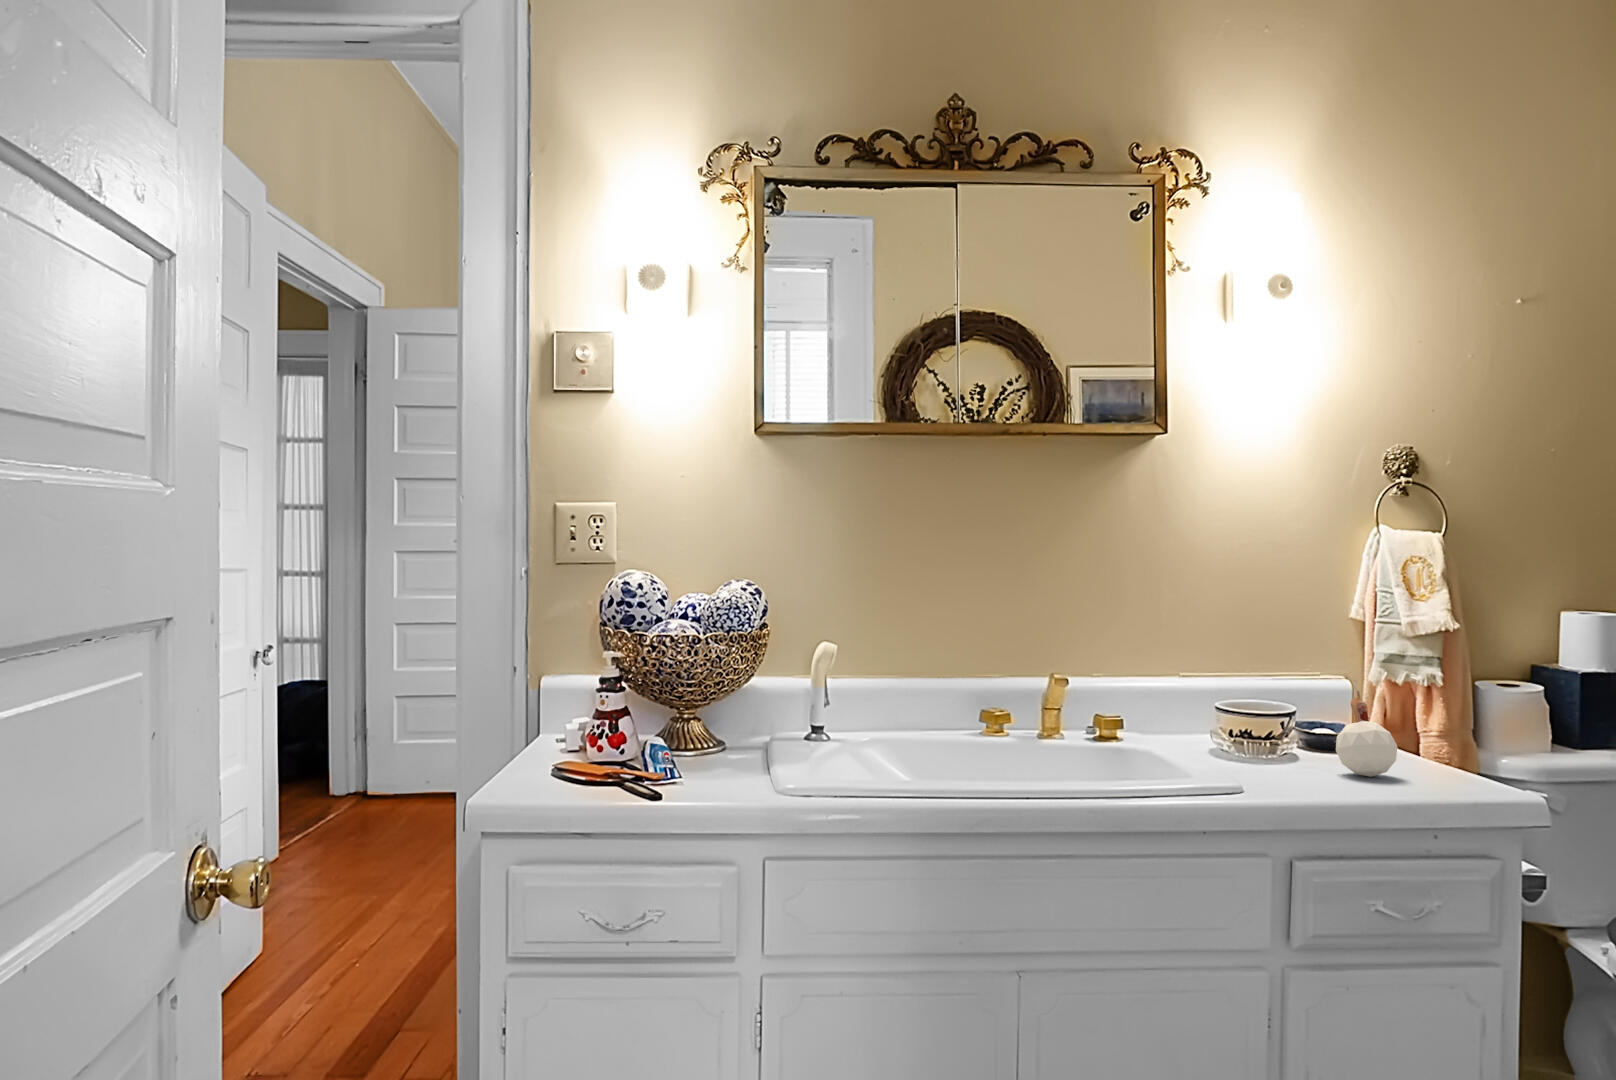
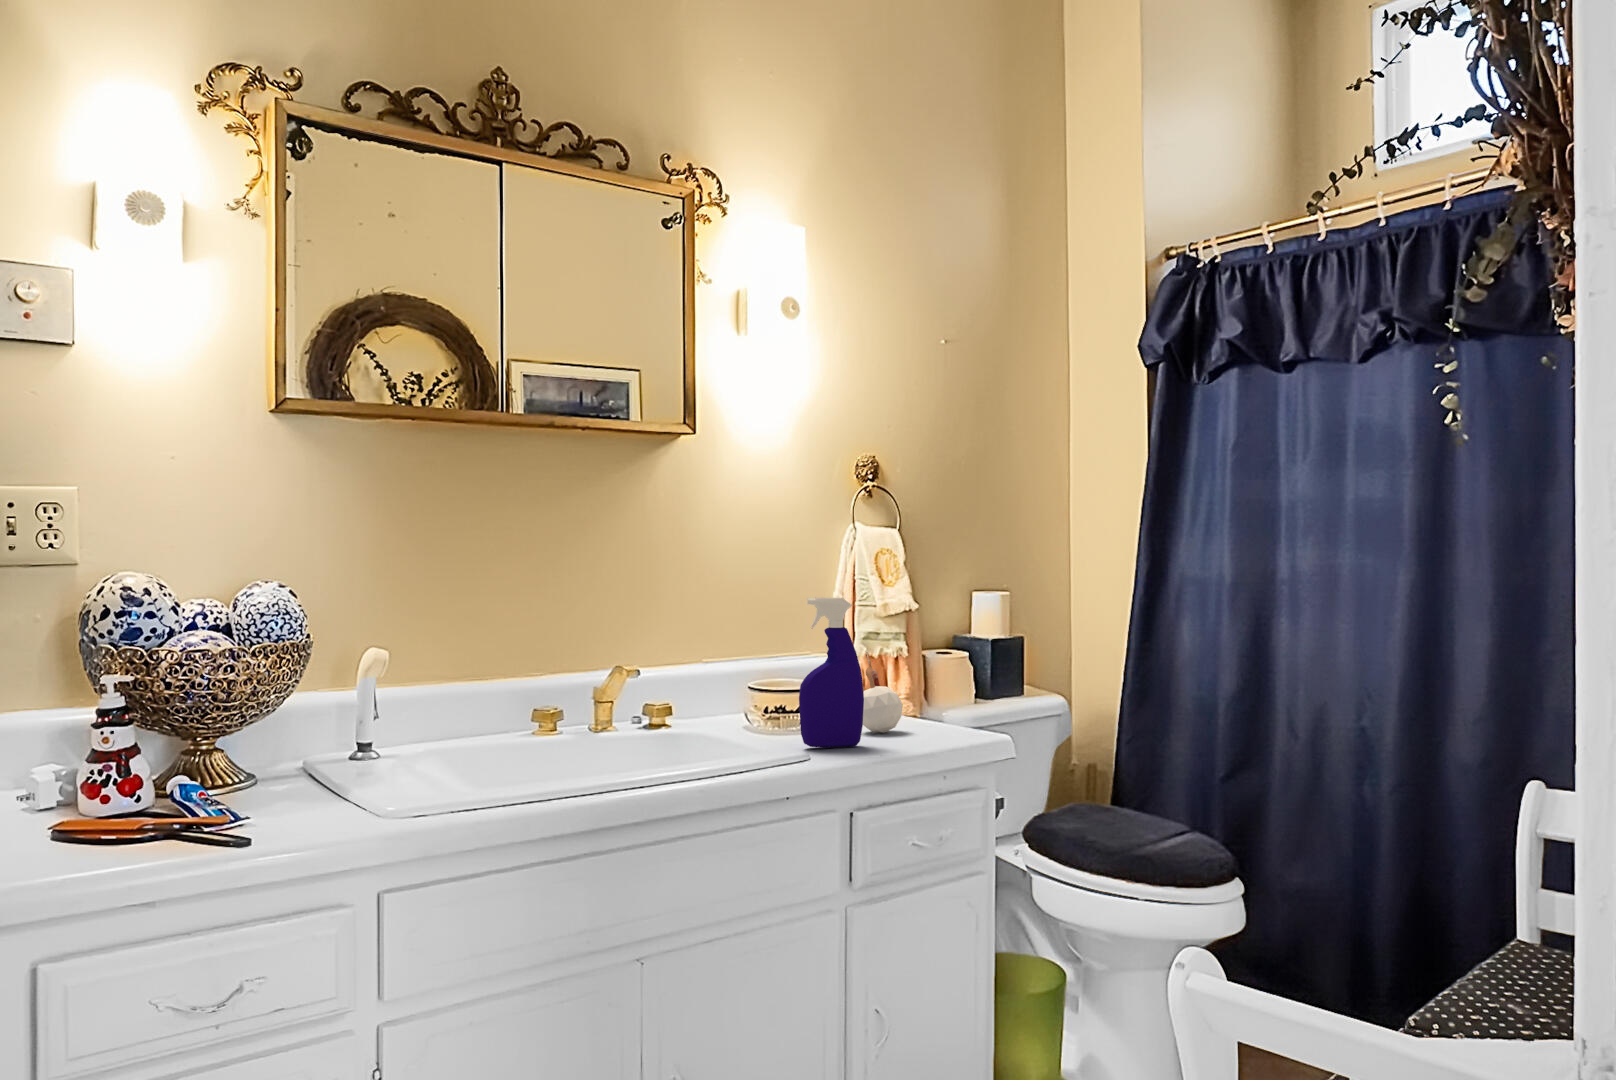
spray bottle: none [1242,614,1325,788] -> present [799,597,864,748]

